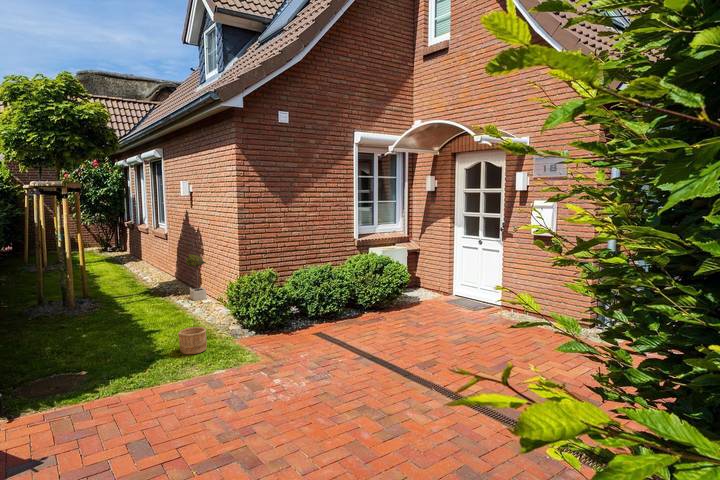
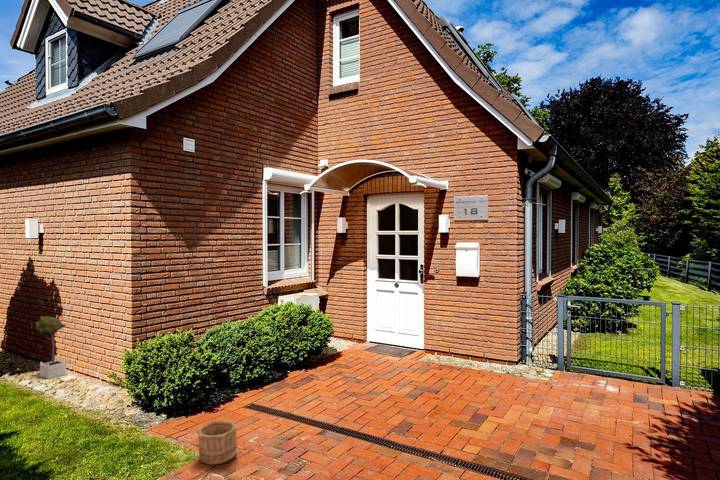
wooden bucket: present [178,327,207,354] -> present [197,420,237,465]

